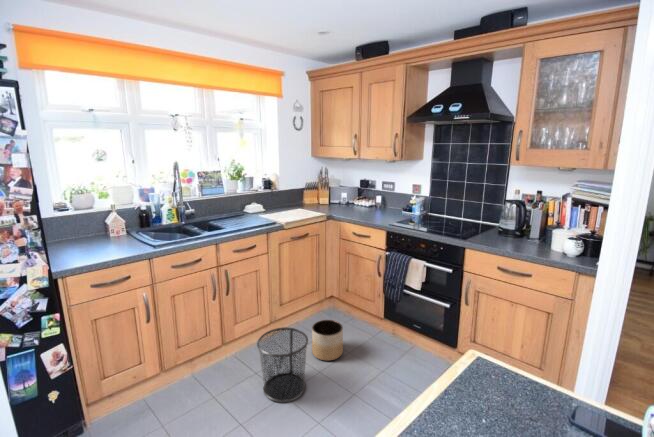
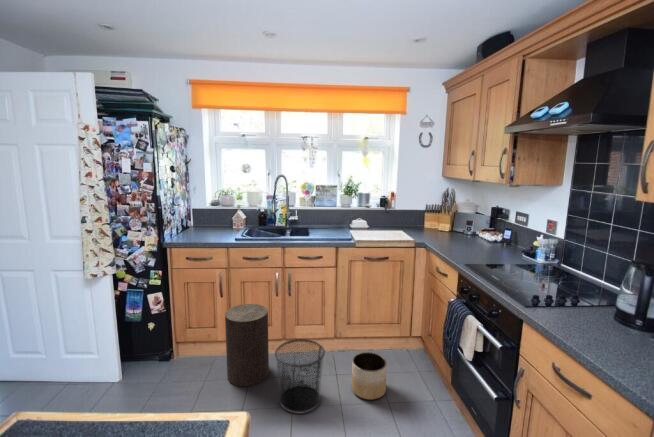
stool: none [175,314,232,412] -> present [225,304,269,386]

